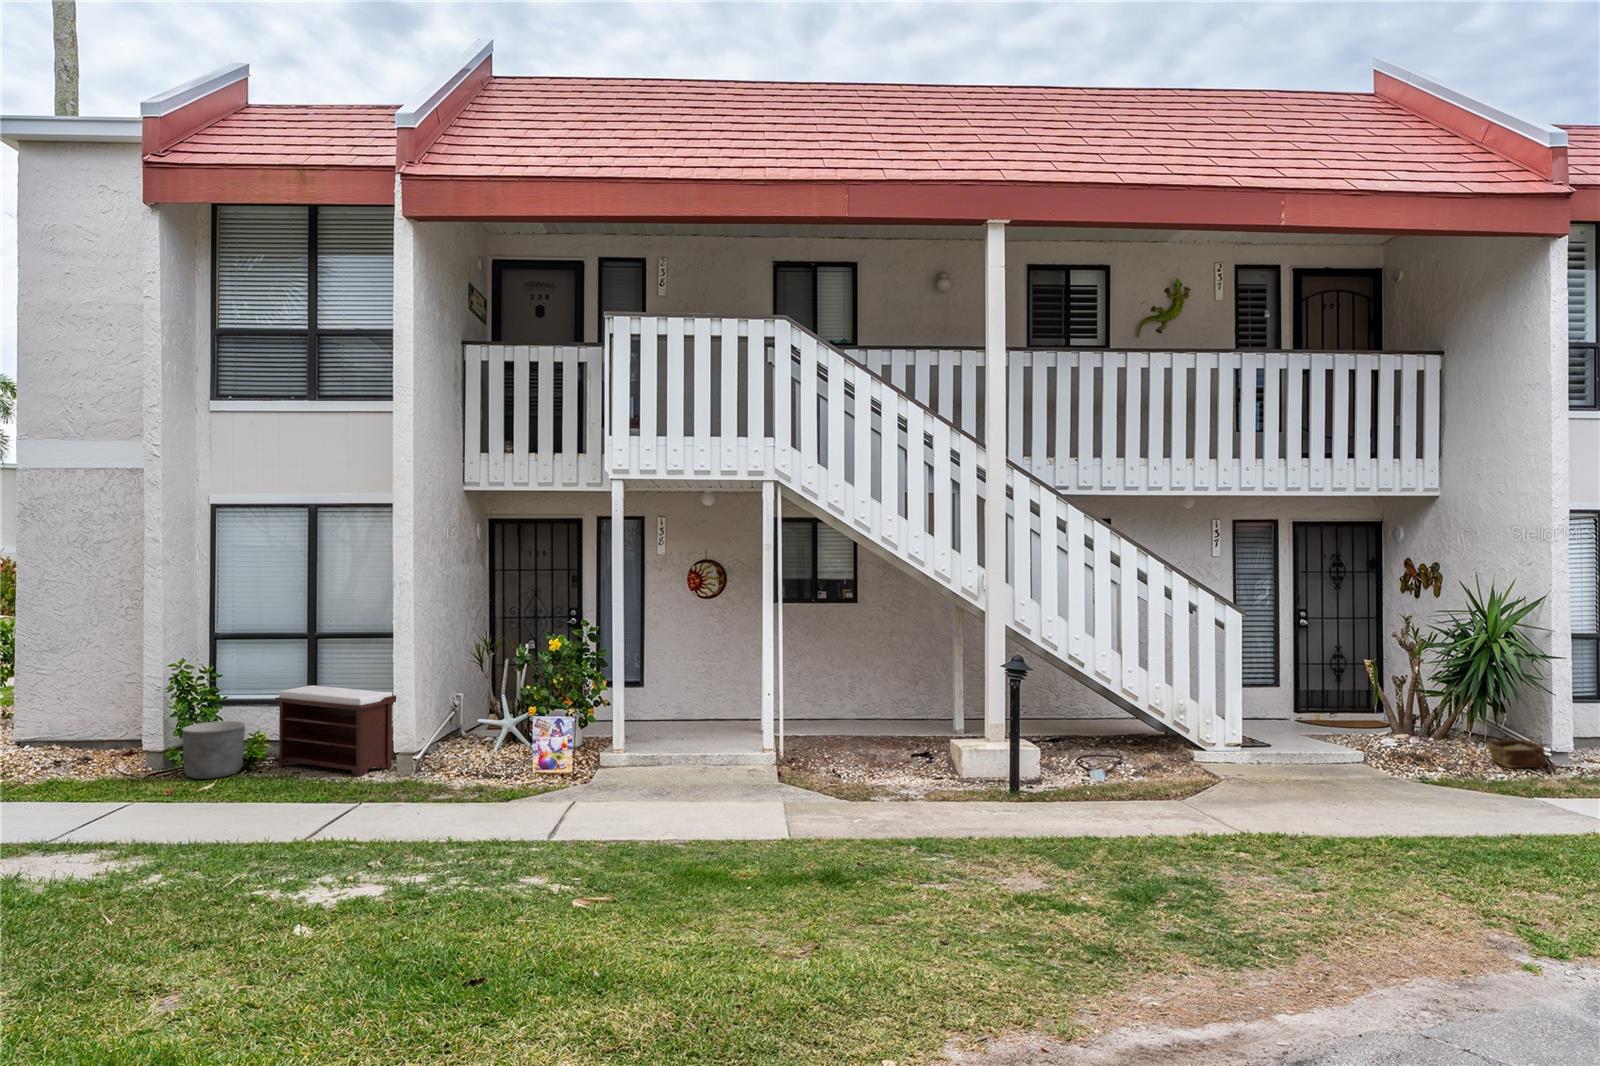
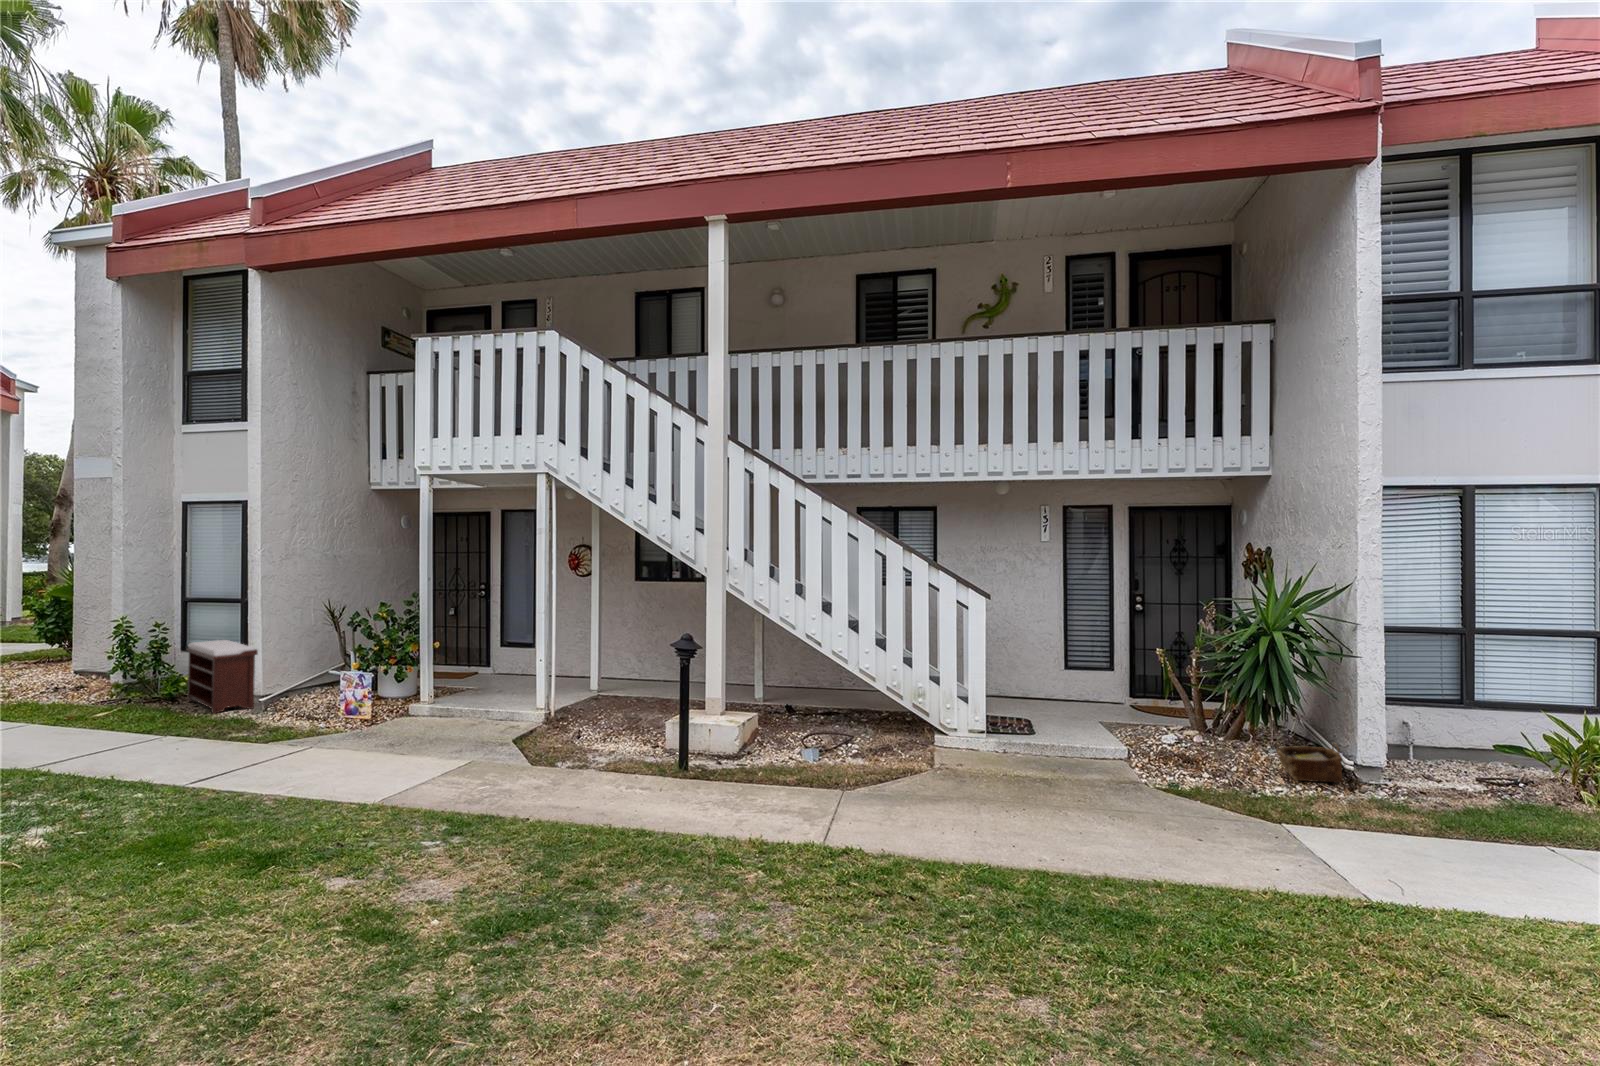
planter: present [182,721,245,779] -> none [101,665,158,709]

